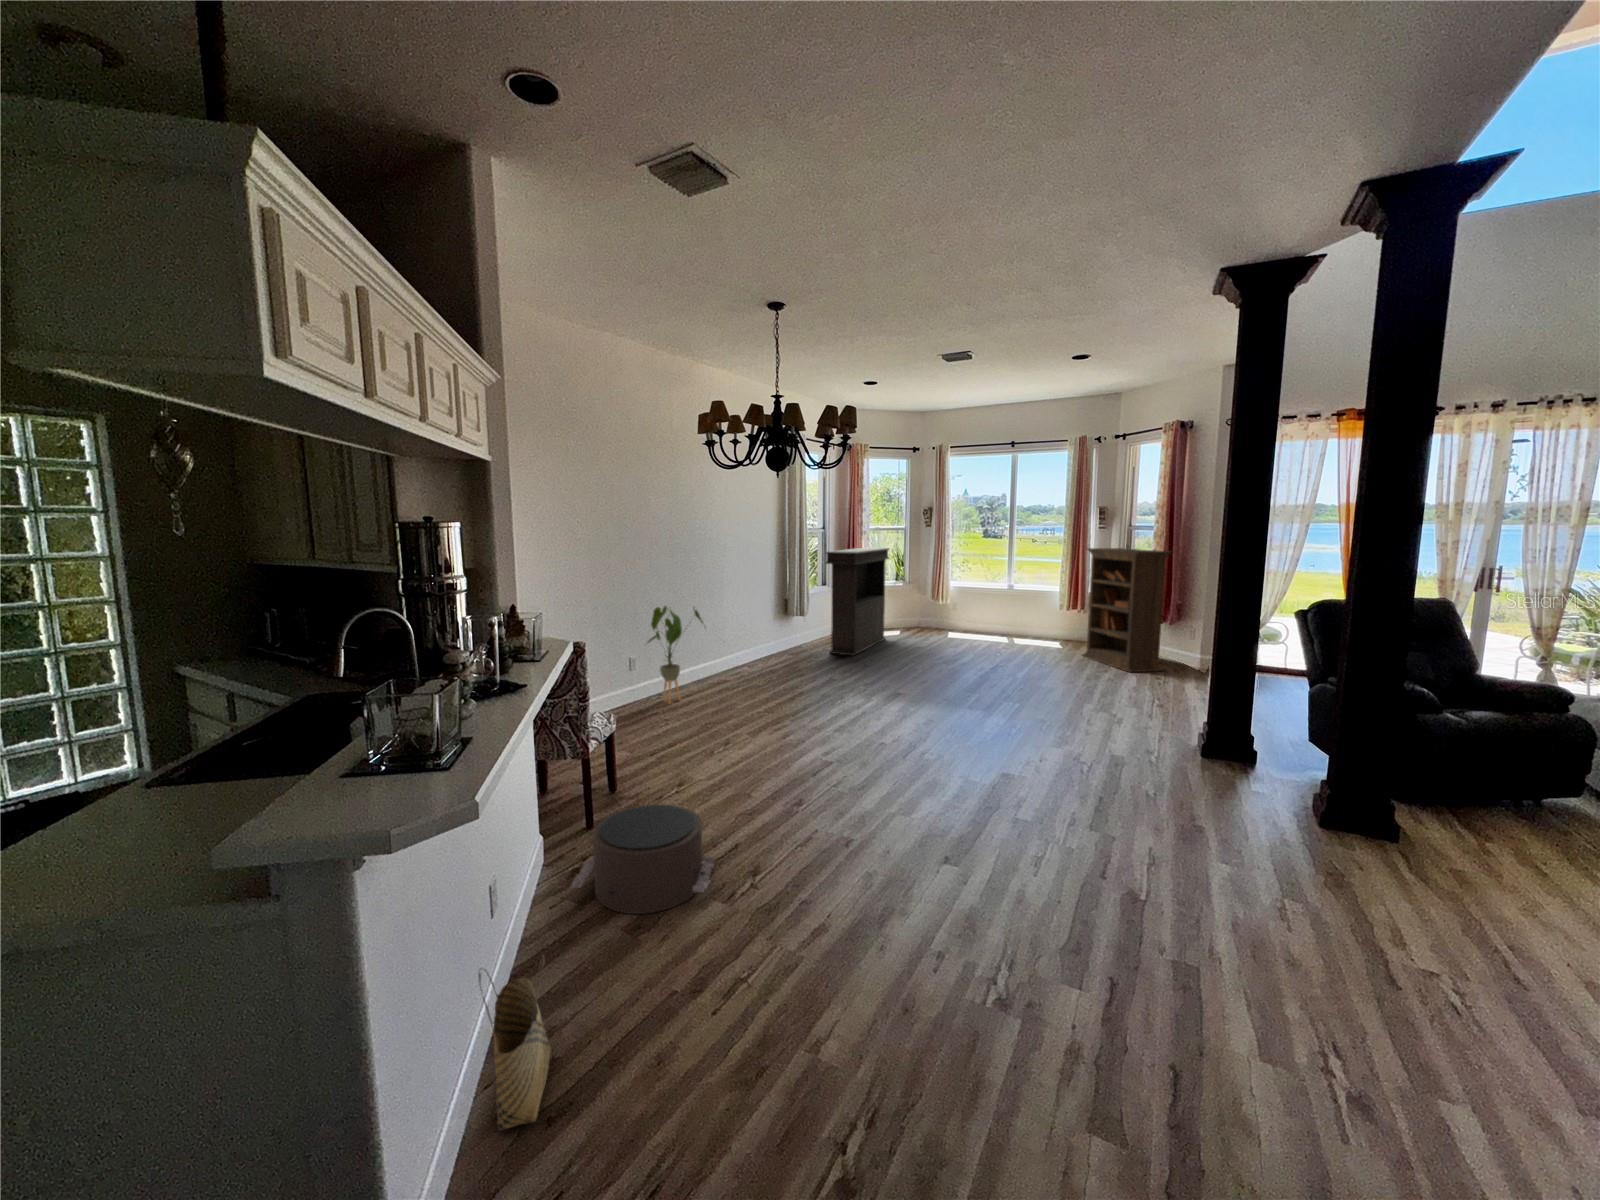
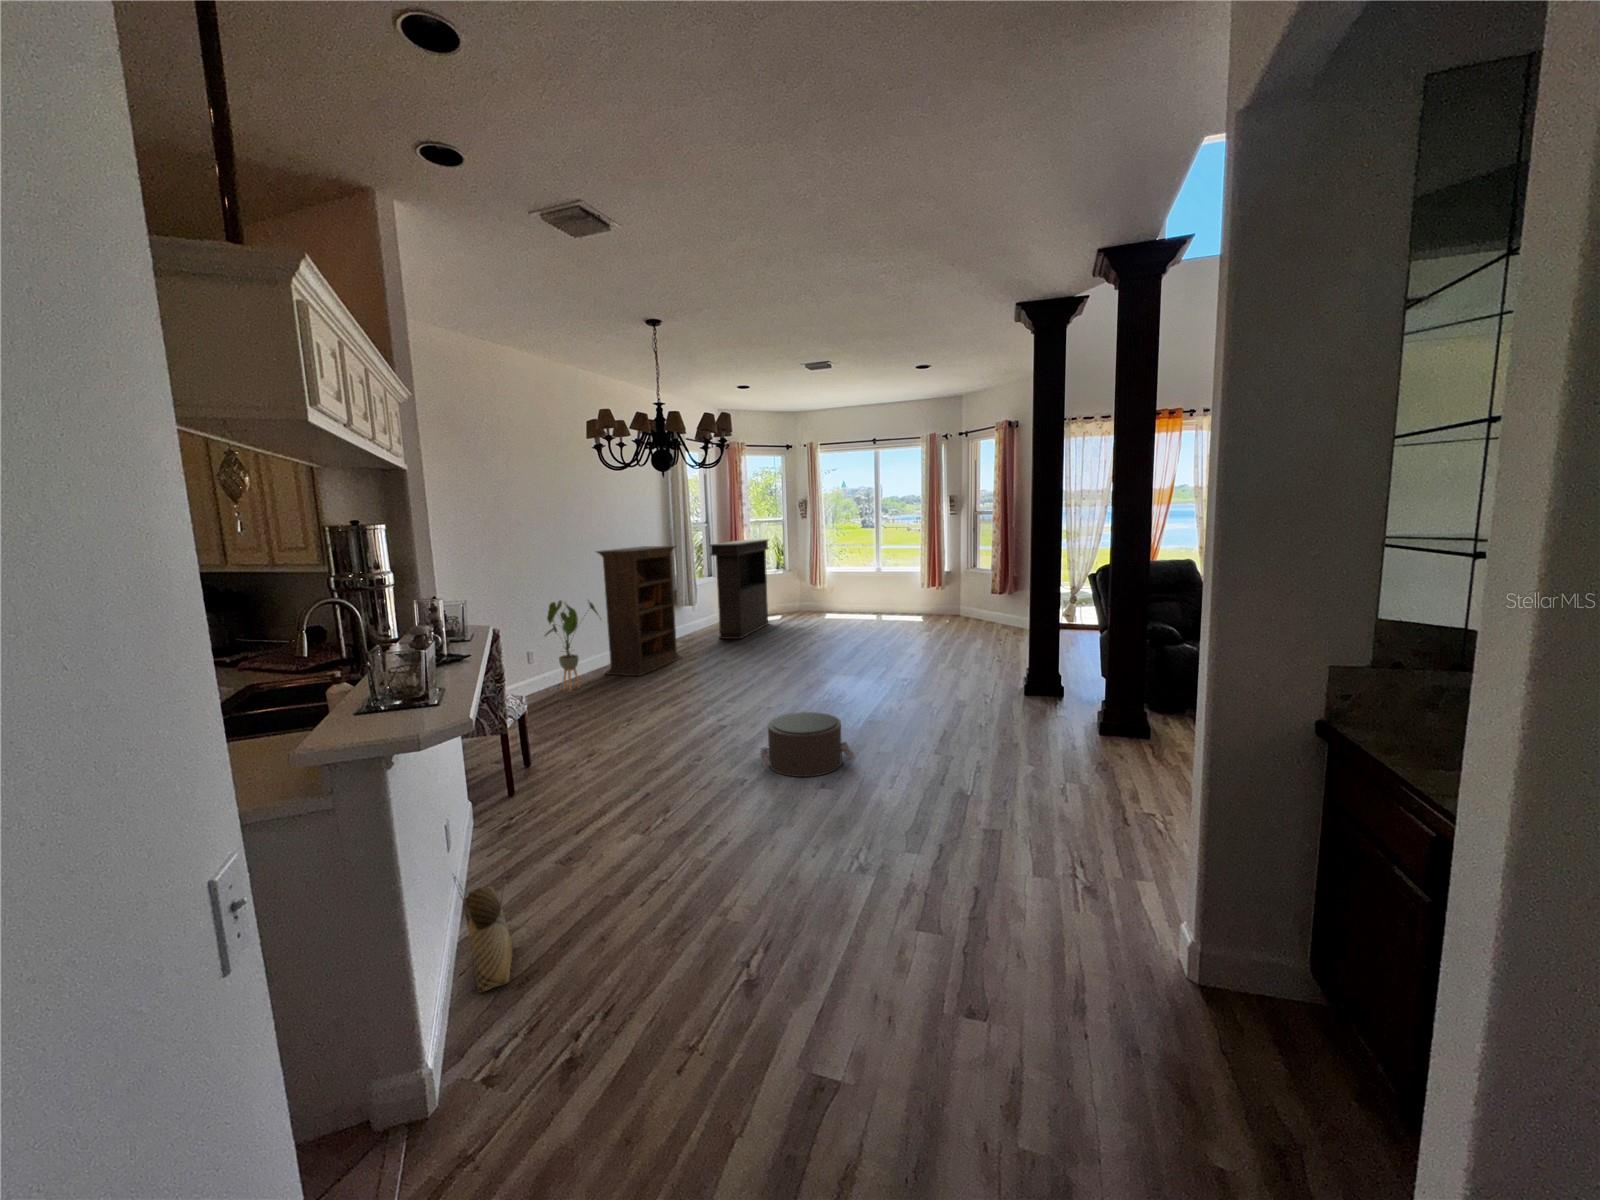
bookcase: present [1082,548,1172,672] -> present [597,546,681,676]
pouf: present [571,804,715,914] -> present [760,712,855,777]

